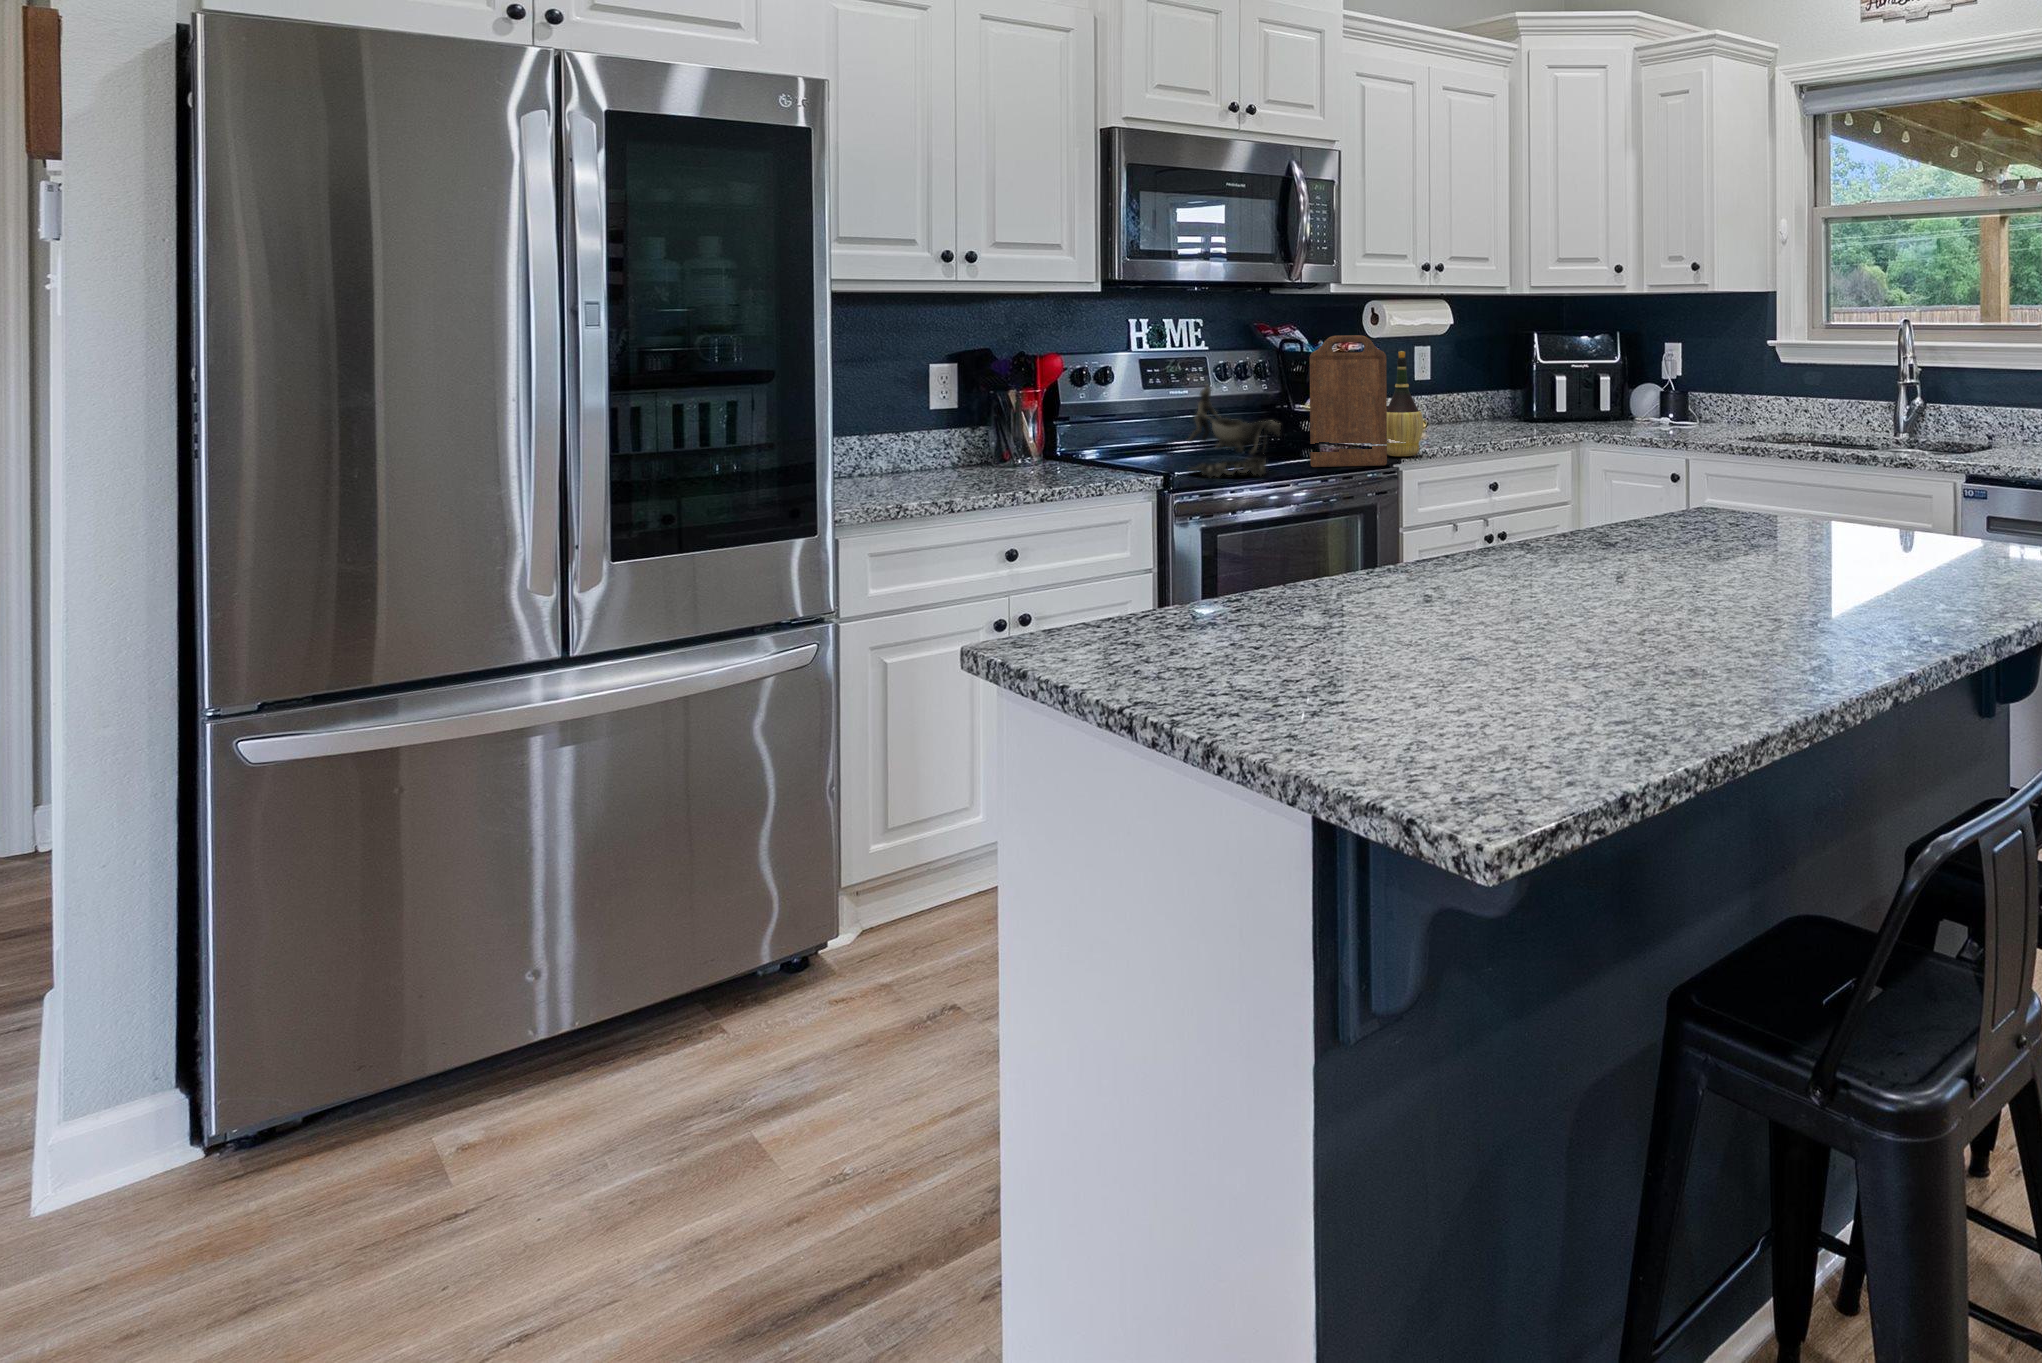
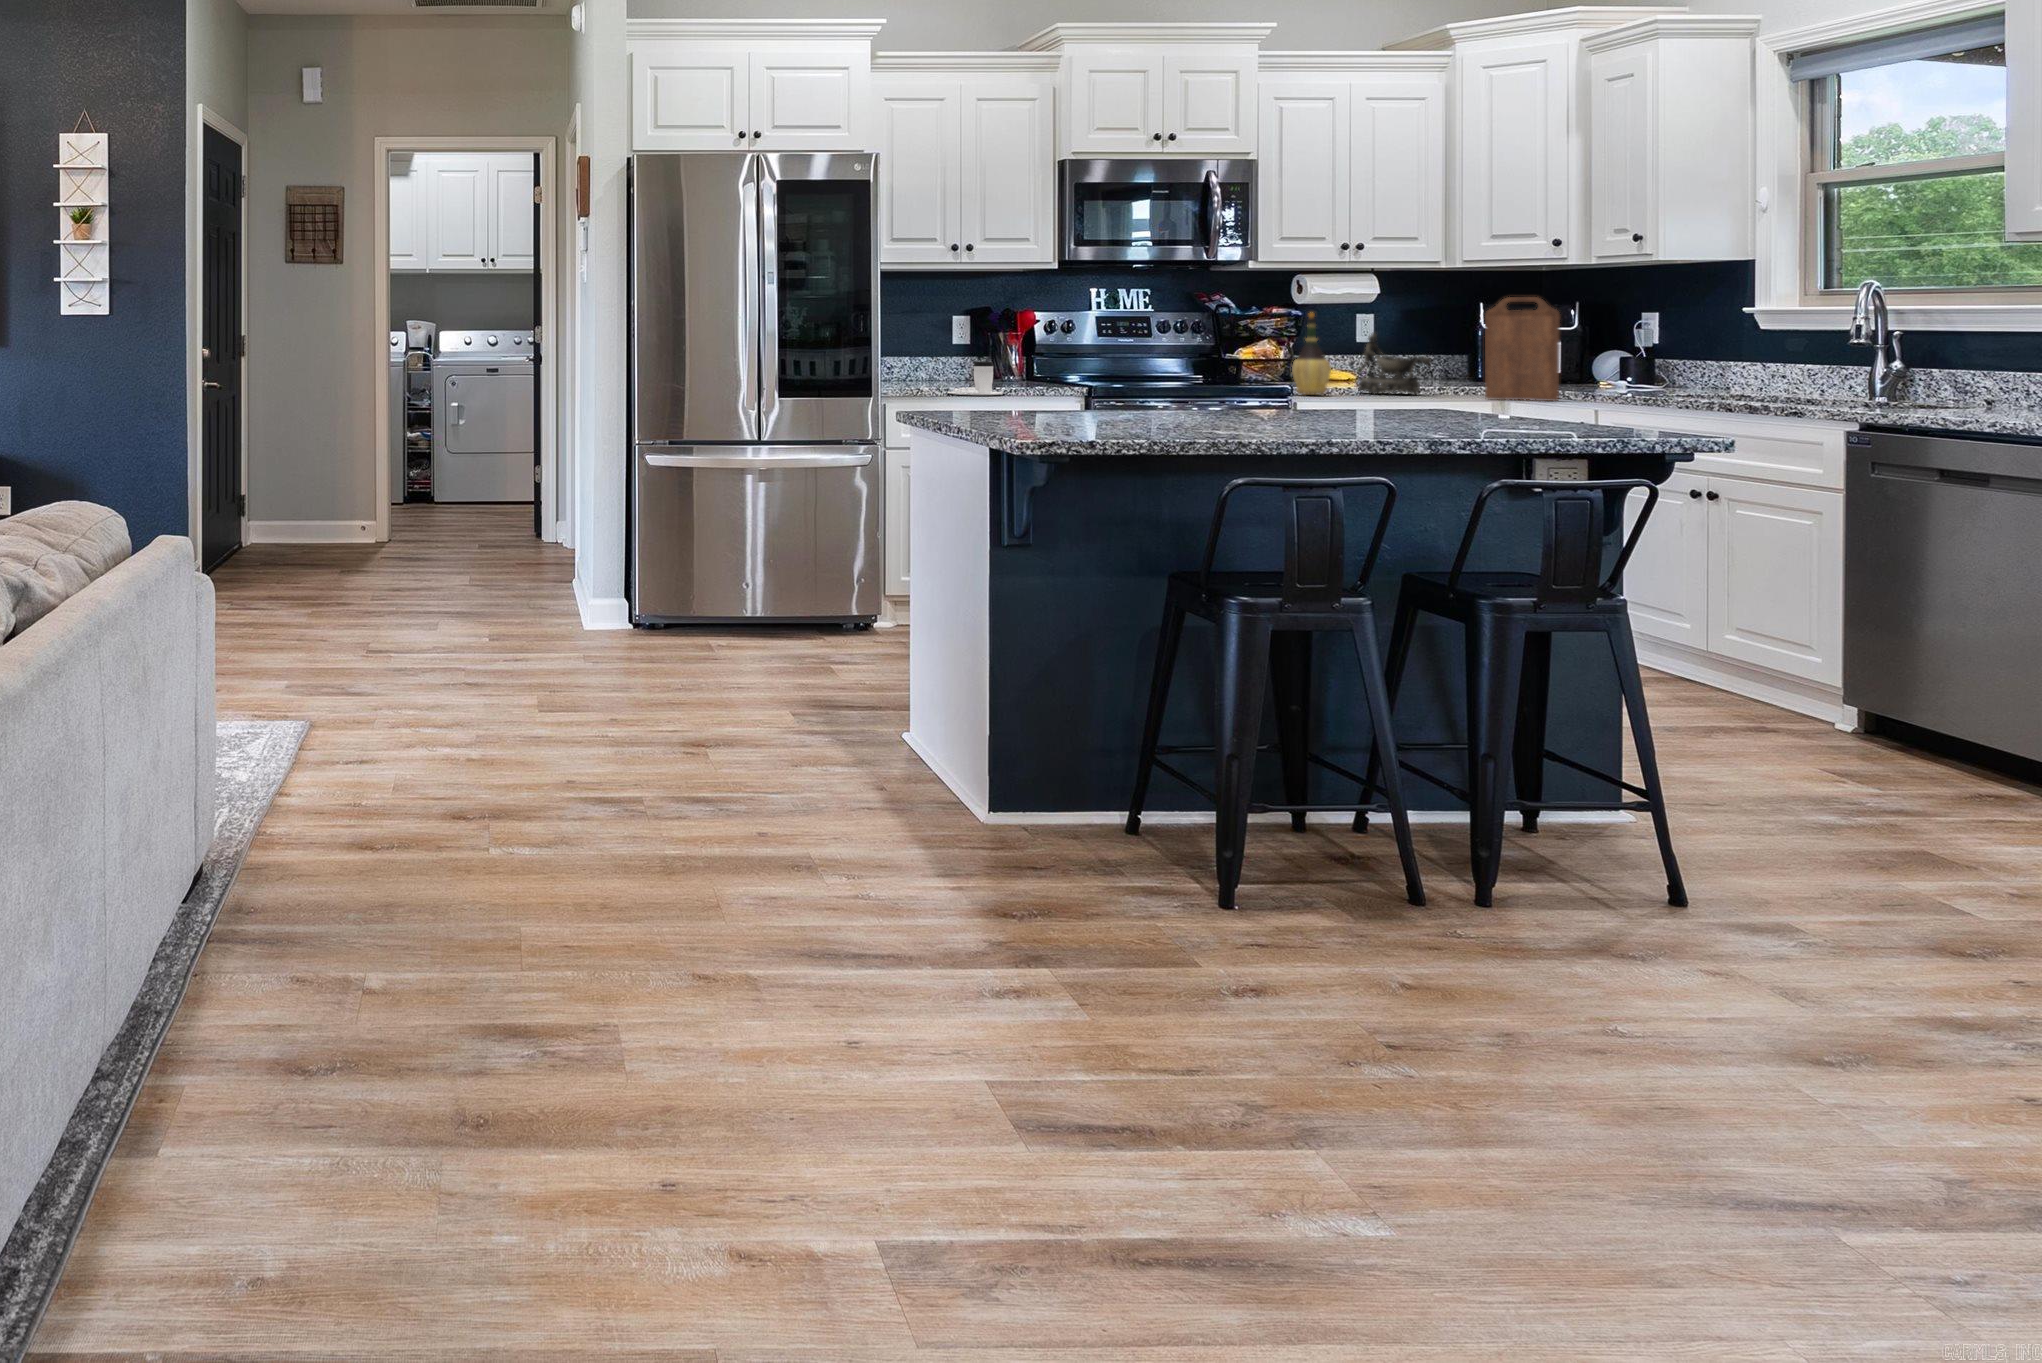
cutting board: present [1310,335,1387,467] -> present [1485,297,1560,401]
decorative bowl: present [1188,385,1281,477] -> present [1358,333,1431,395]
coffee cup: none [934,442,1030,502] -> present [948,362,1003,395]

